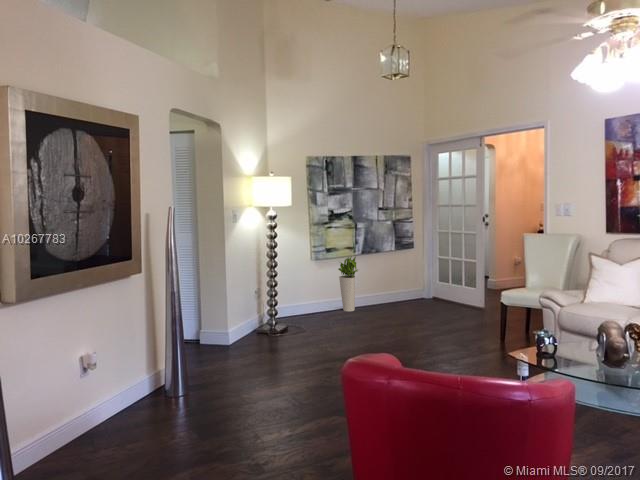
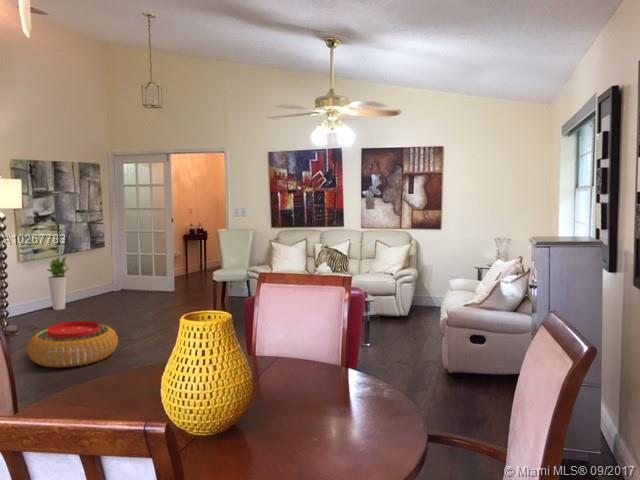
pouf: none [229,330,320,383] -> present [27,321,118,368]

